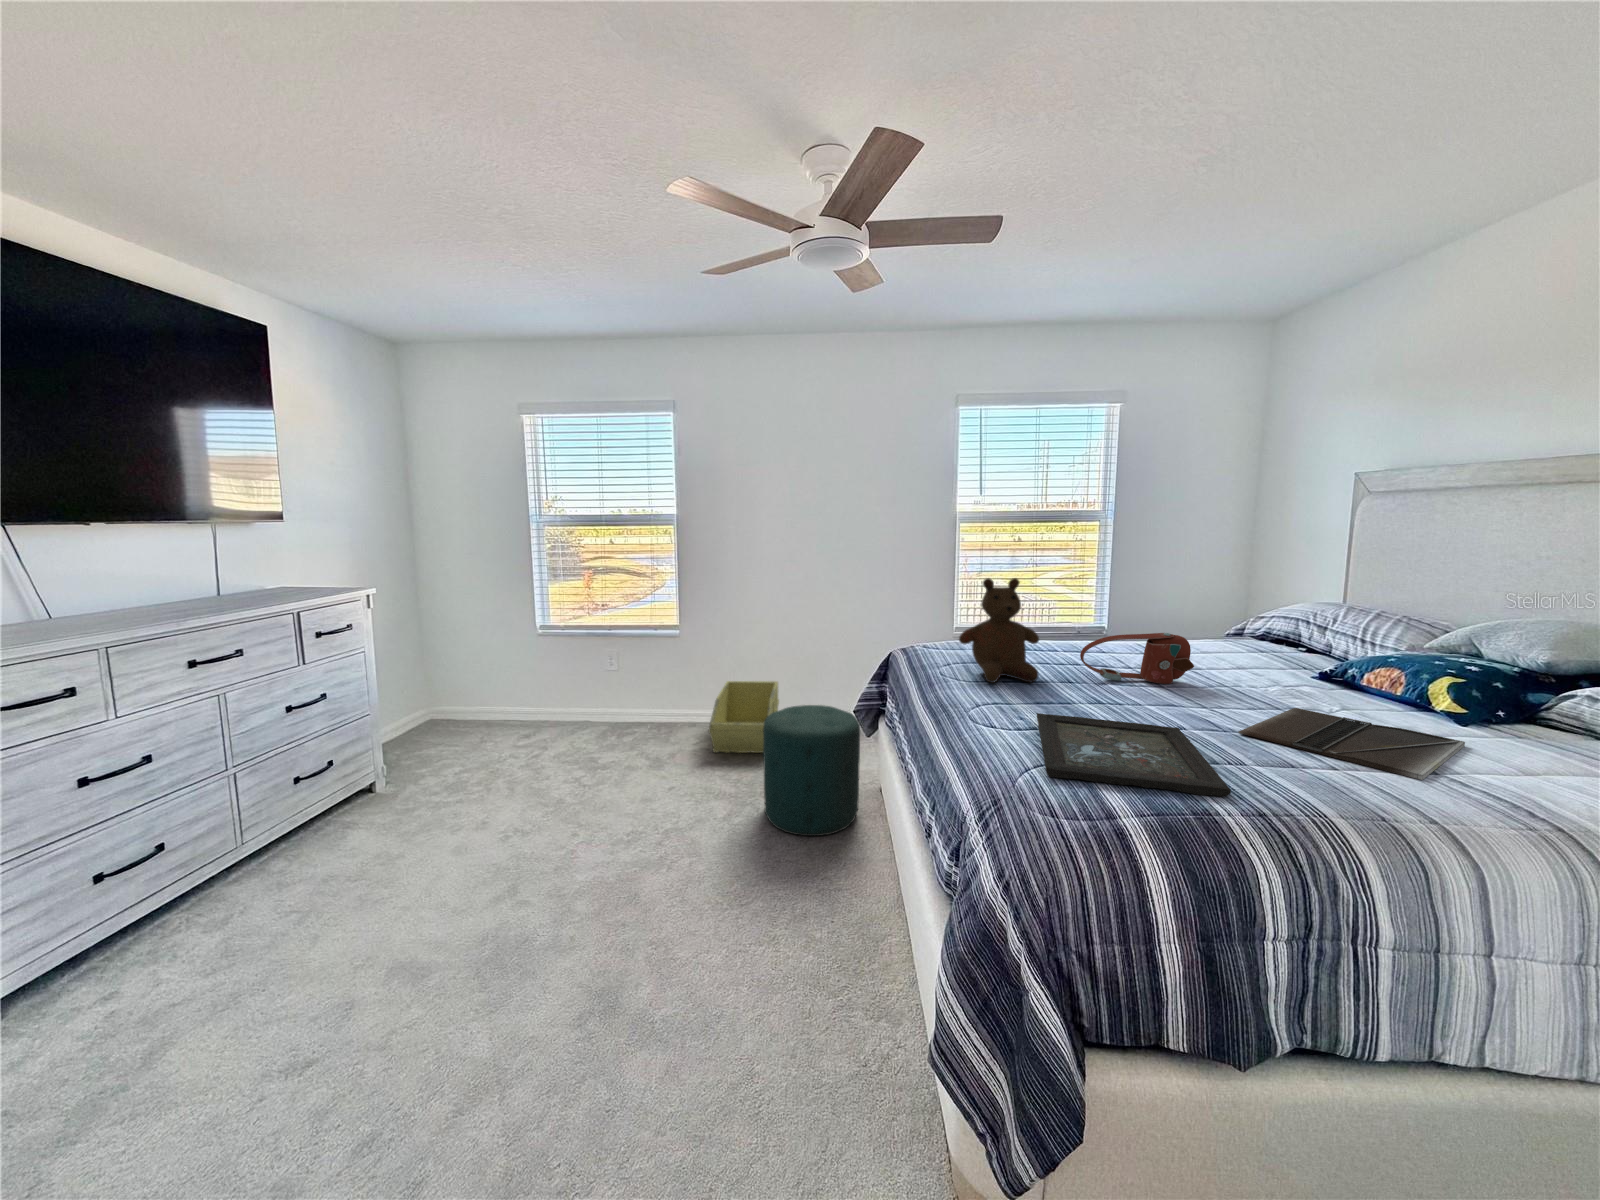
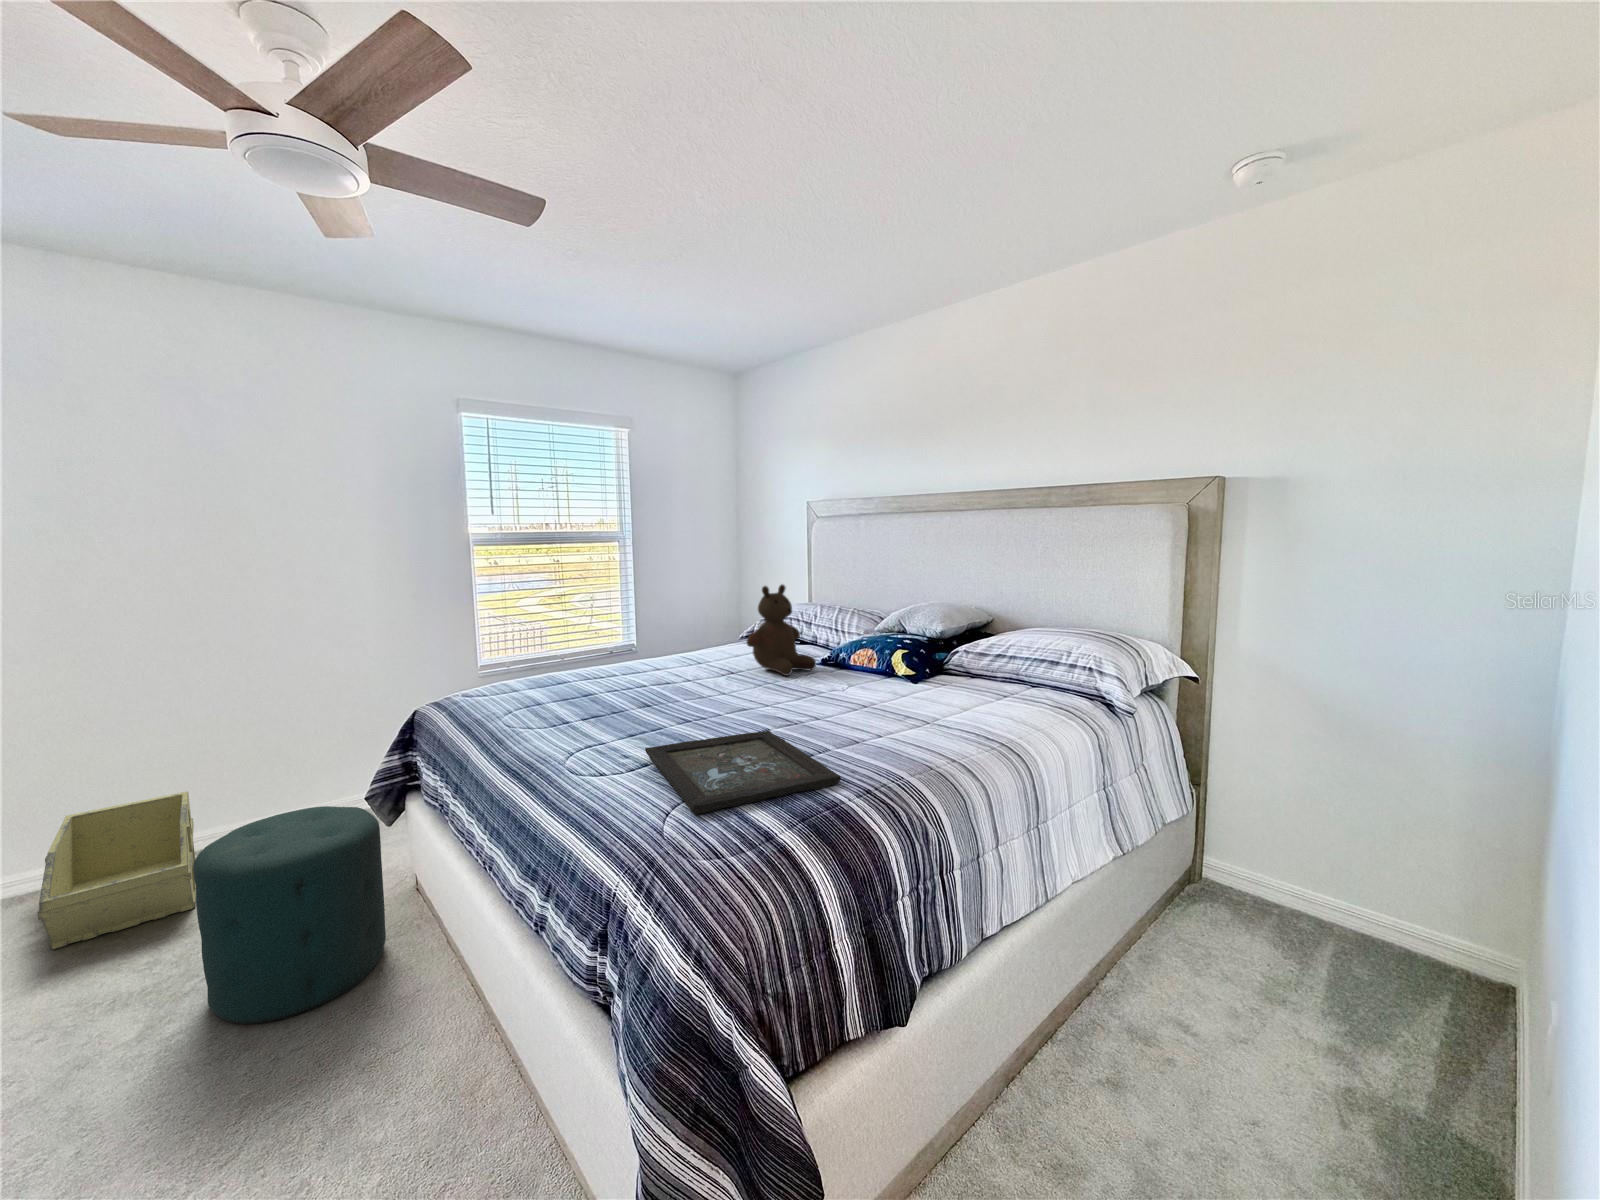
teddy bear: present [959,578,1039,683] -> present [747,585,816,676]
handbag: present [1080,633,1194,684] -> none [655,643,750,696]
laptop: present [1238,708,1465,780] -> none [808,692,927,730]

